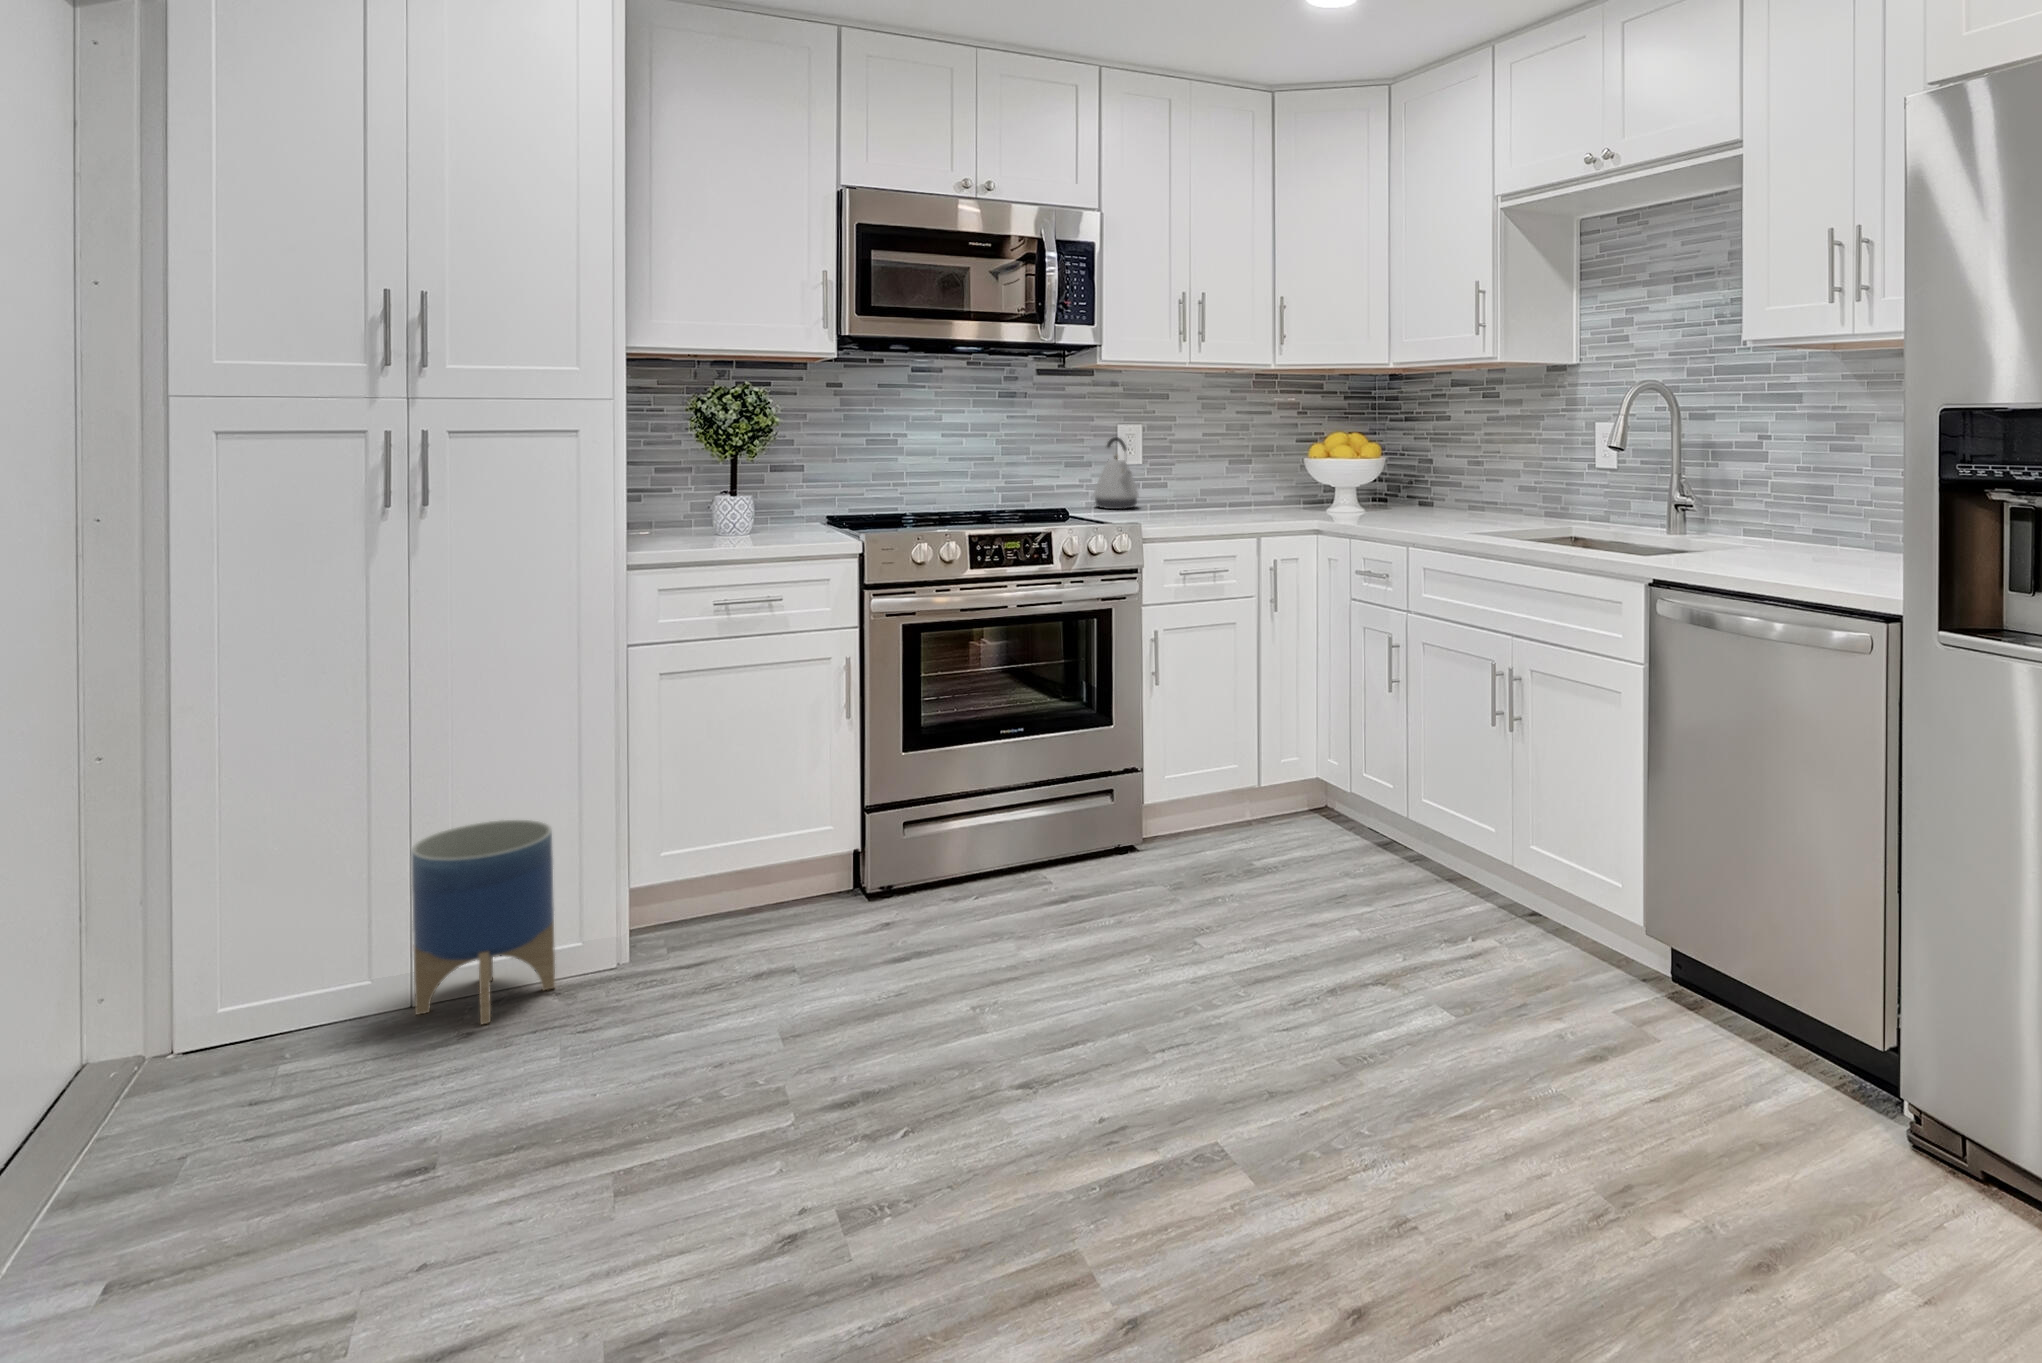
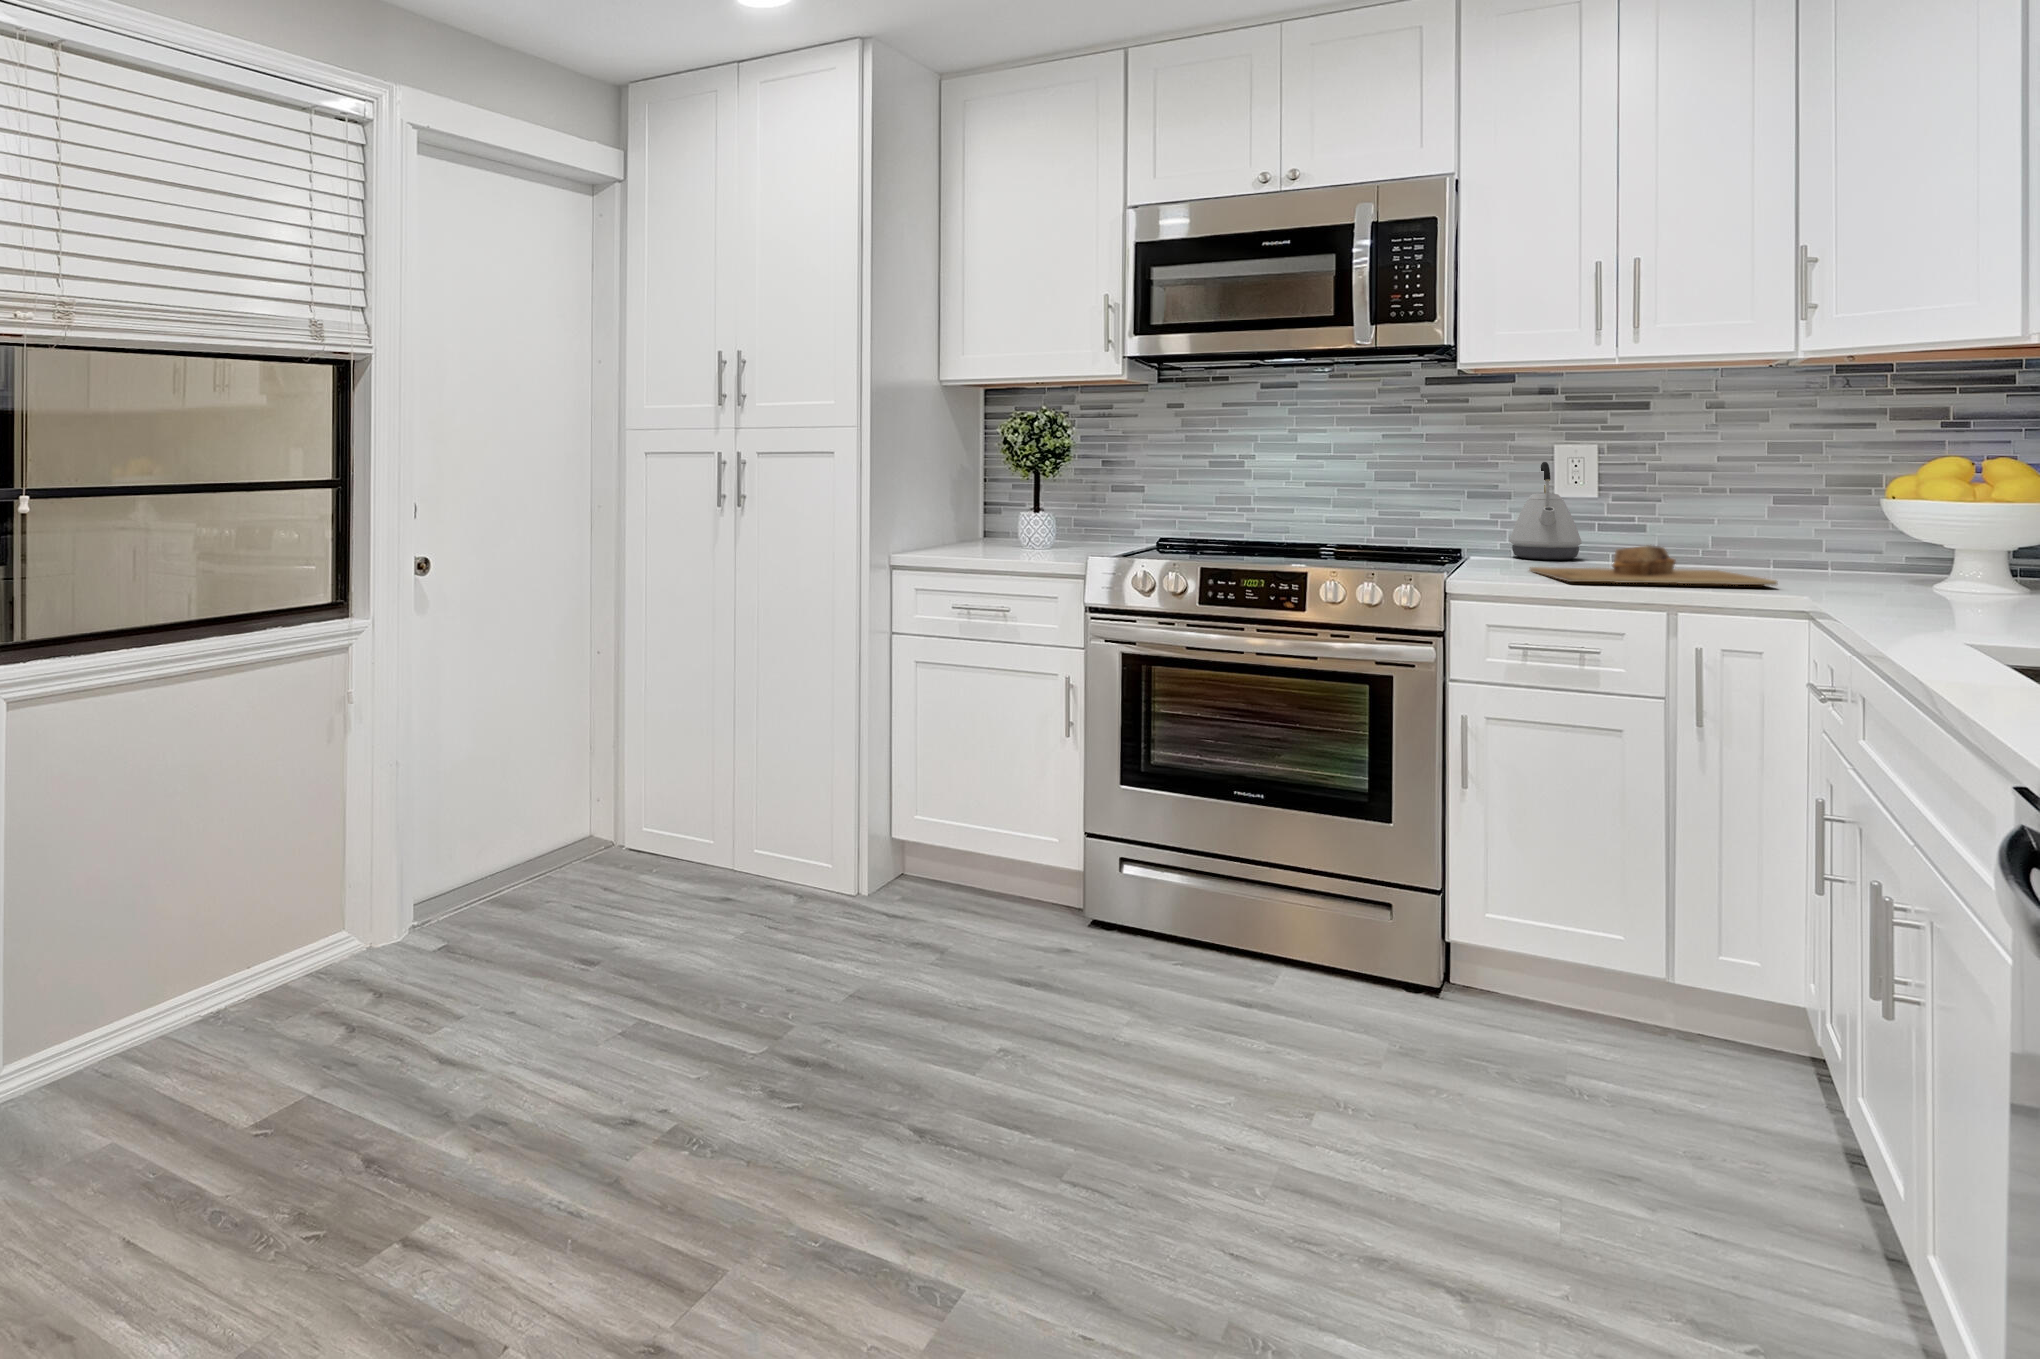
cutting board: none [1147,497,1290,526] -> present [1530,545,1777,586]
planter: present [411,820,555,1024] -> none [693,758,787,914]

